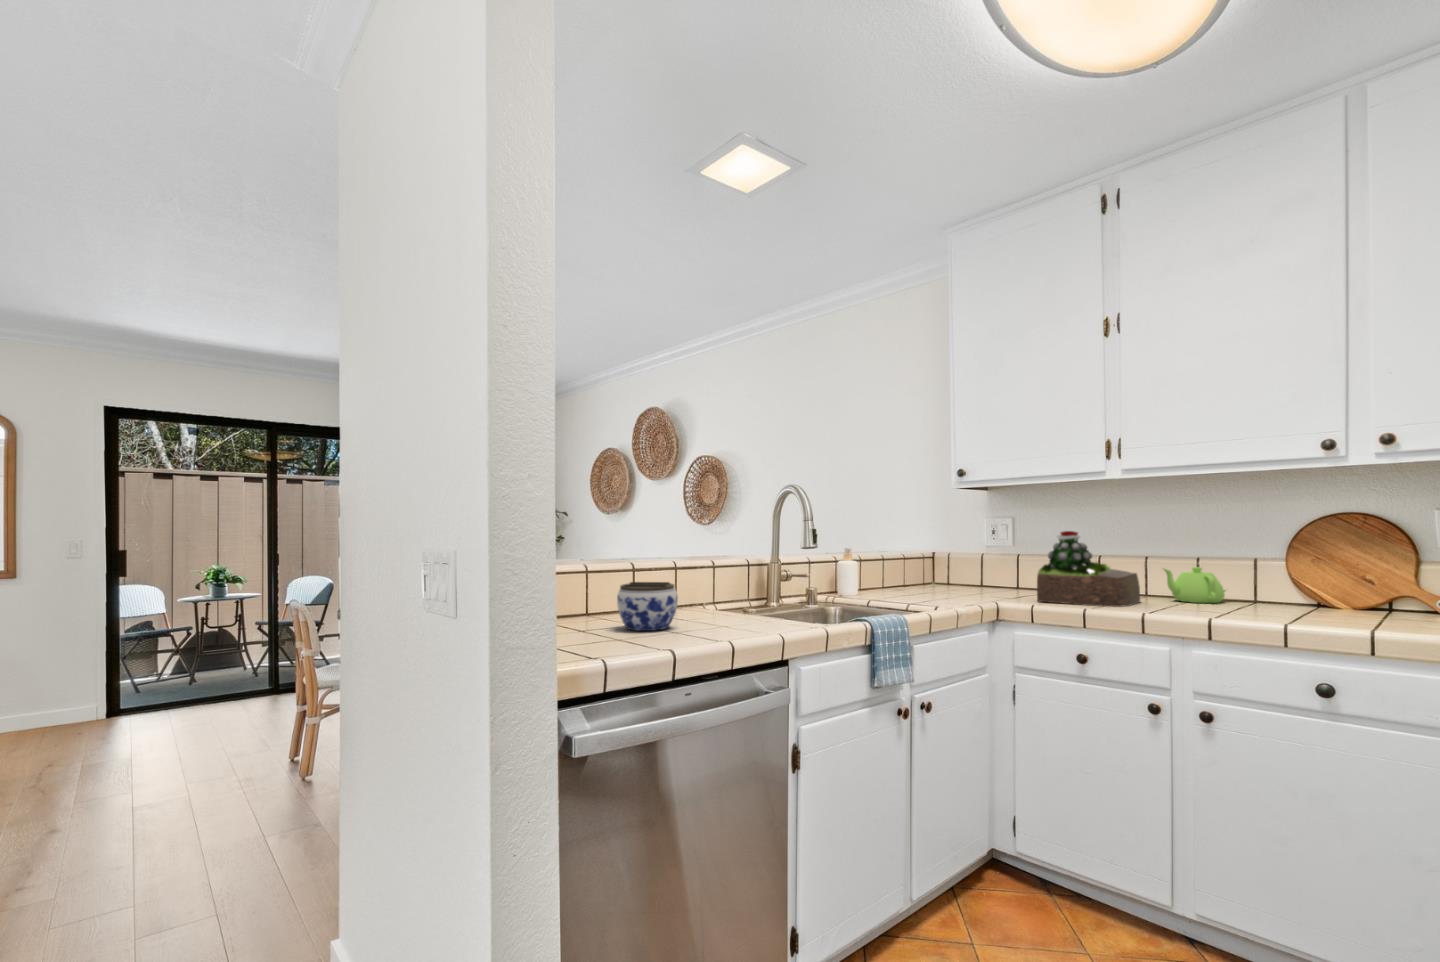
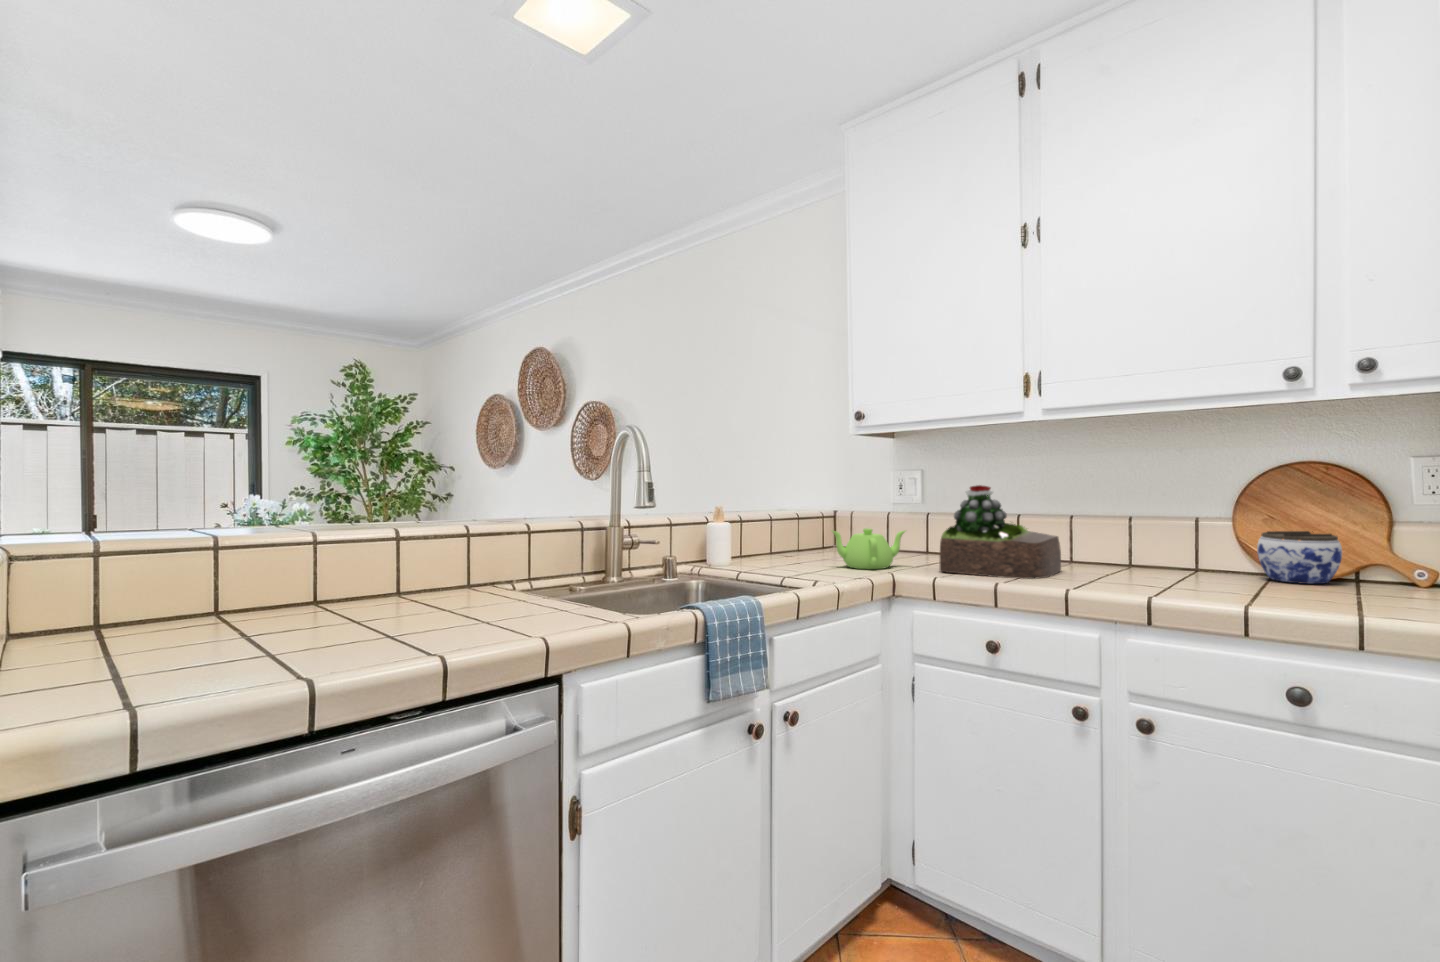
teapot: present [1163,567,1225,603] -> present [832,528,905,569]
jar: present [617,582,678,631] -> present [1257,531,1342,584]

